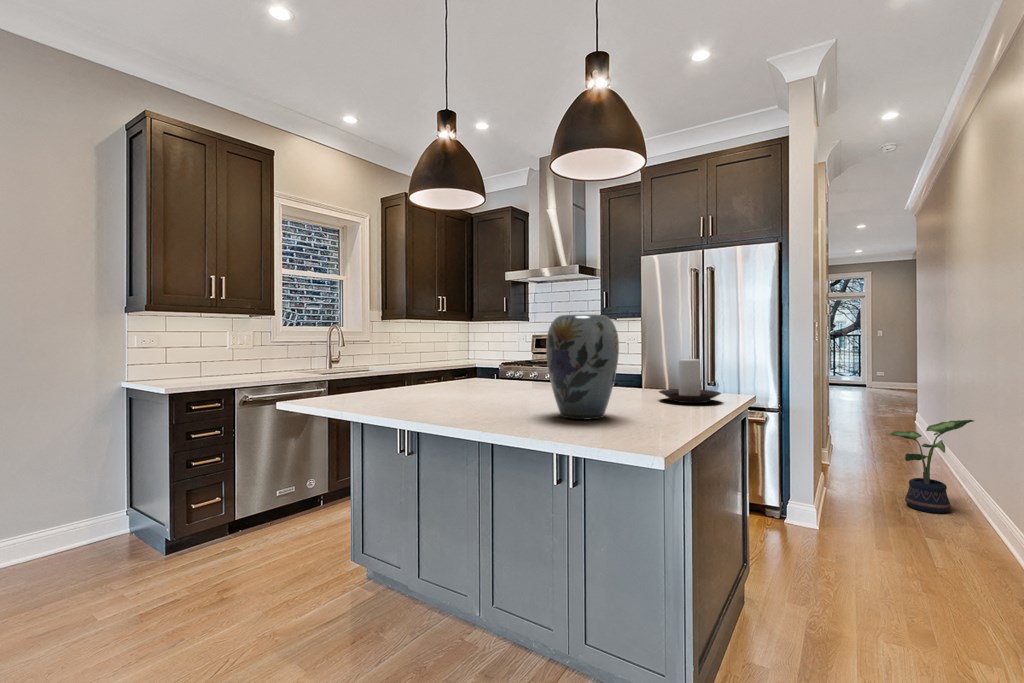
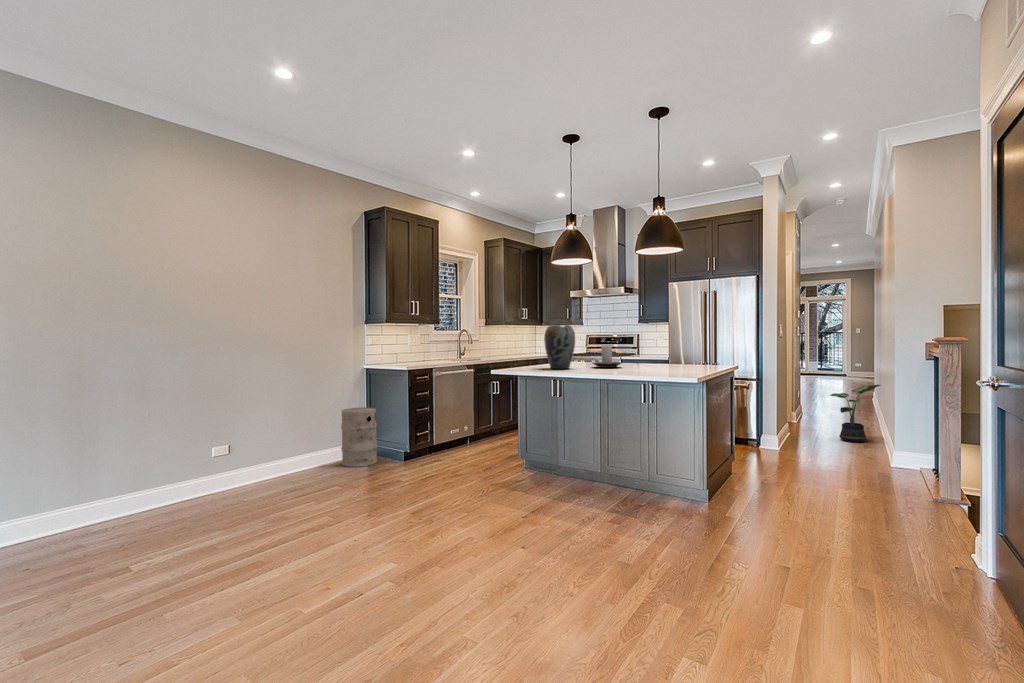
vase: present [546,315,619,419] -> present [544,325,575,369]
candle holder: present [659,359,721,403] -> present [593,346,621,368]
trash can: none [45,458,124,571] -> present [341,407,378,467]

